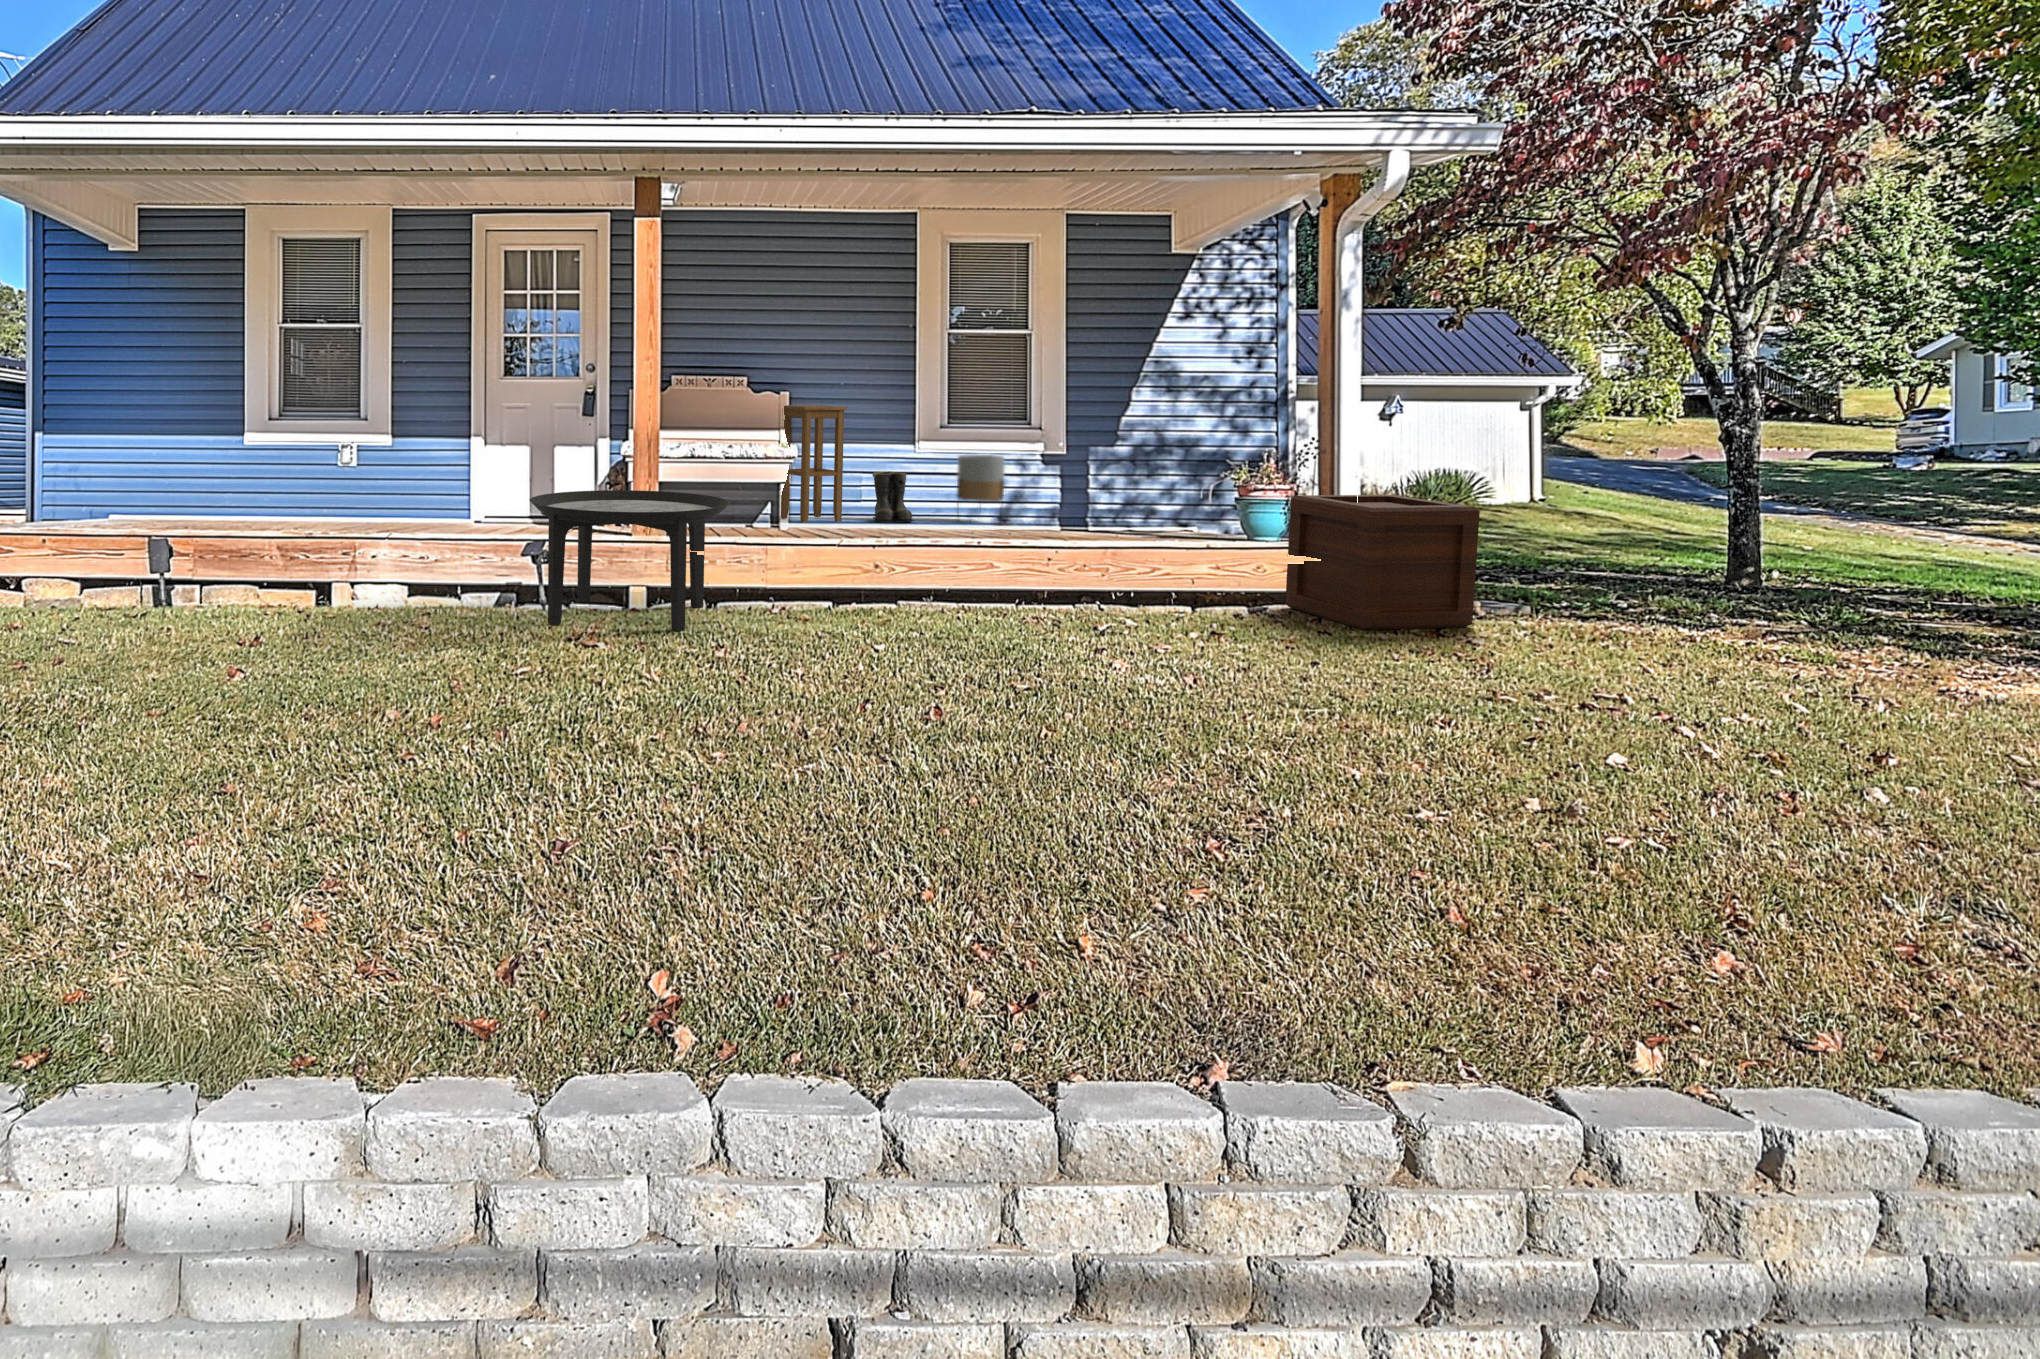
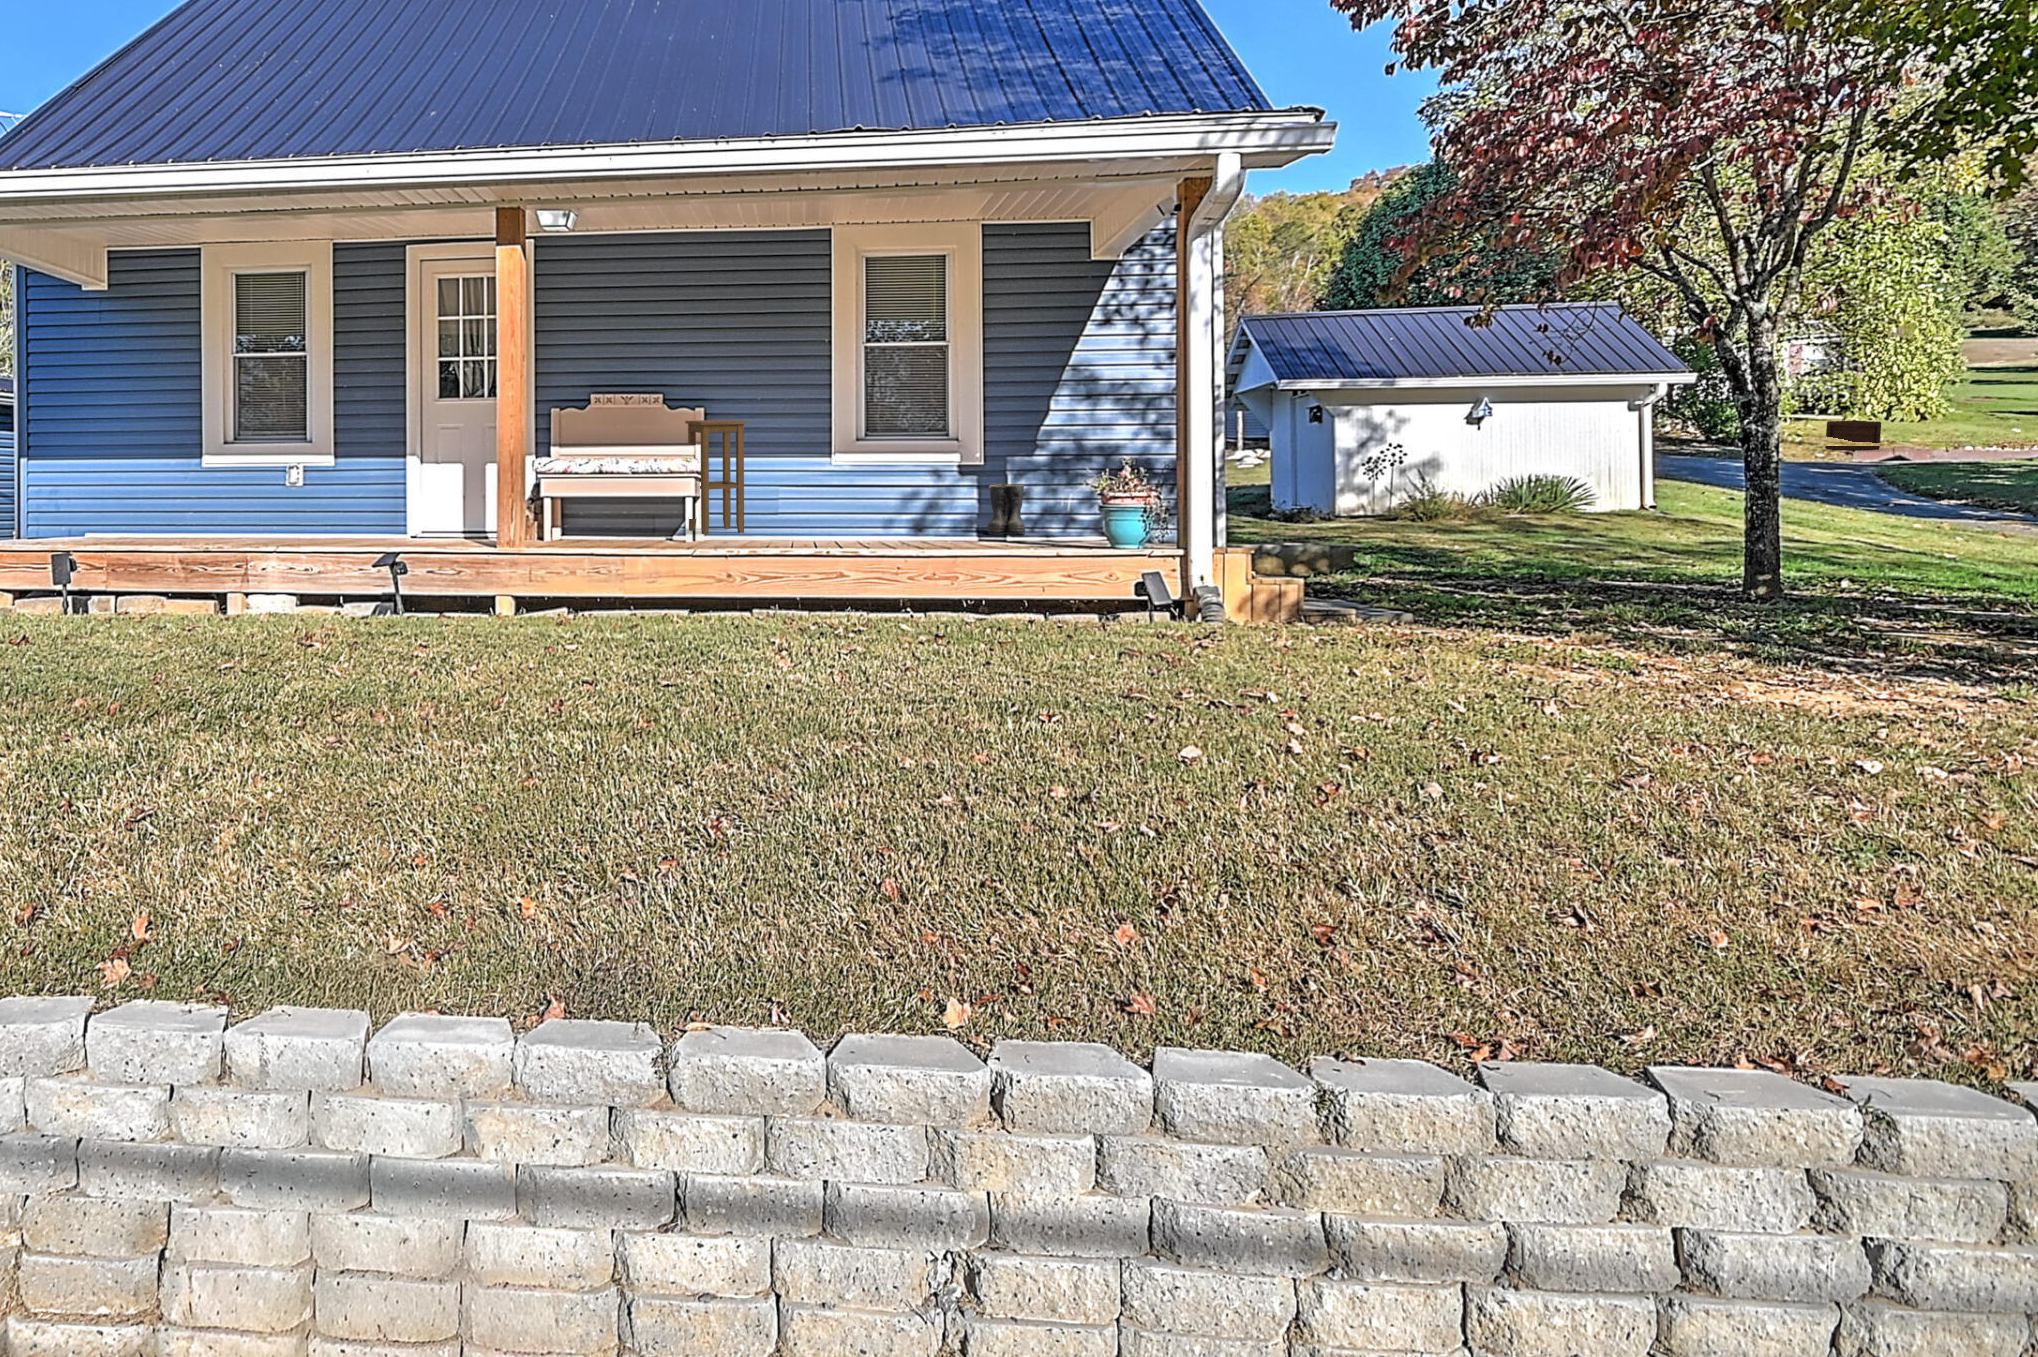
planter: present [957,455,1005,506] -> none [860,466,907,534]
boots: present [872,471,913,523] -> present [987,484,1026,535]
round table: present [530,490,730,631] -> none [373,504,563,636]
wooden crate: present [1285,495,1480,630] -> present [1825,421,1881,451]

